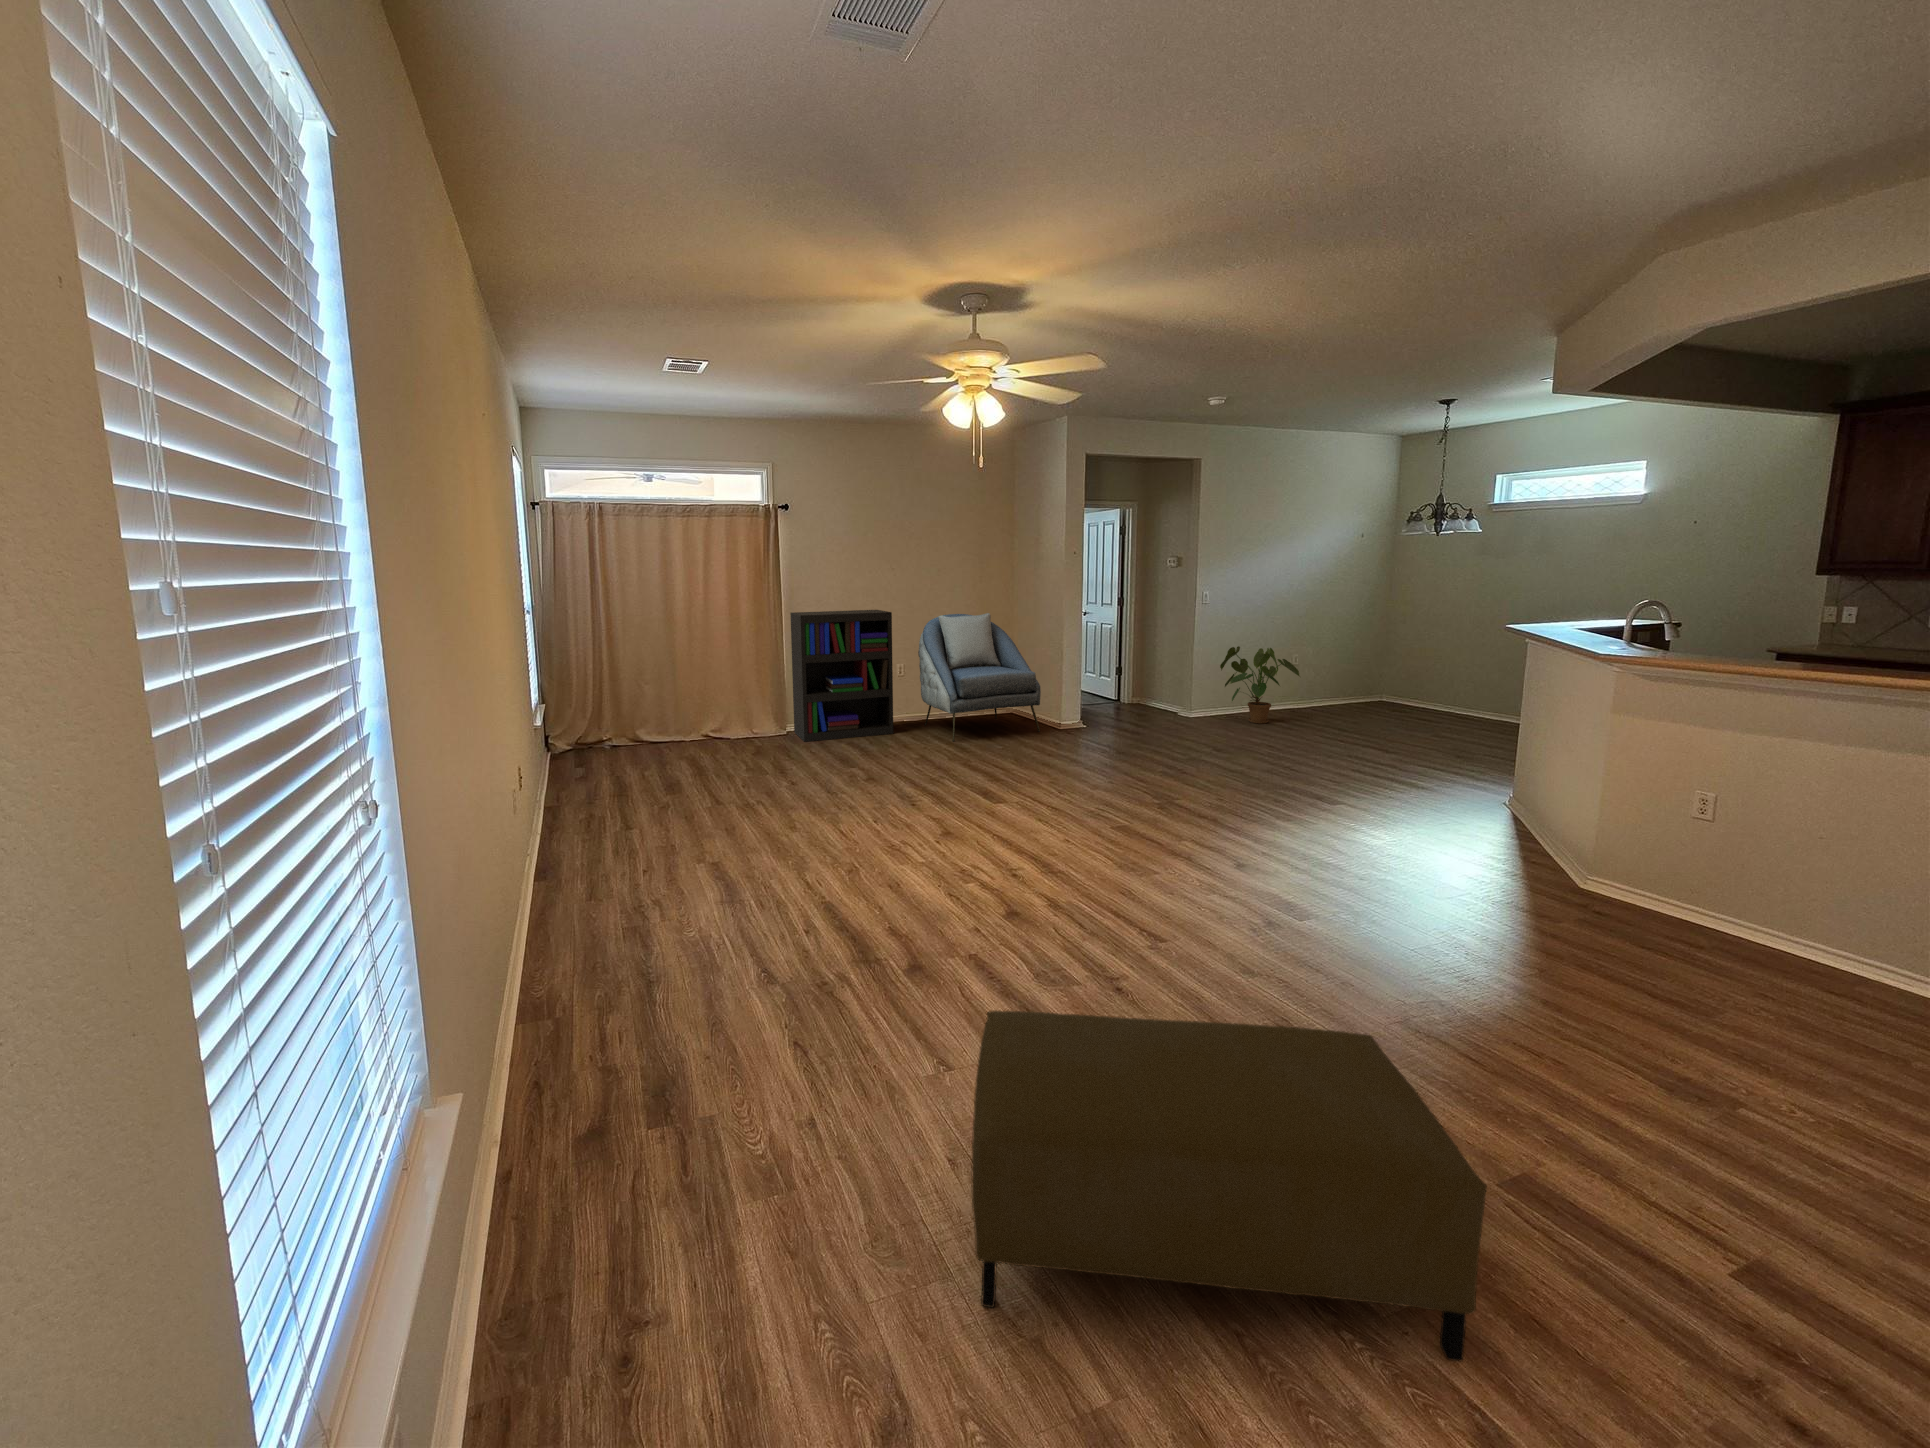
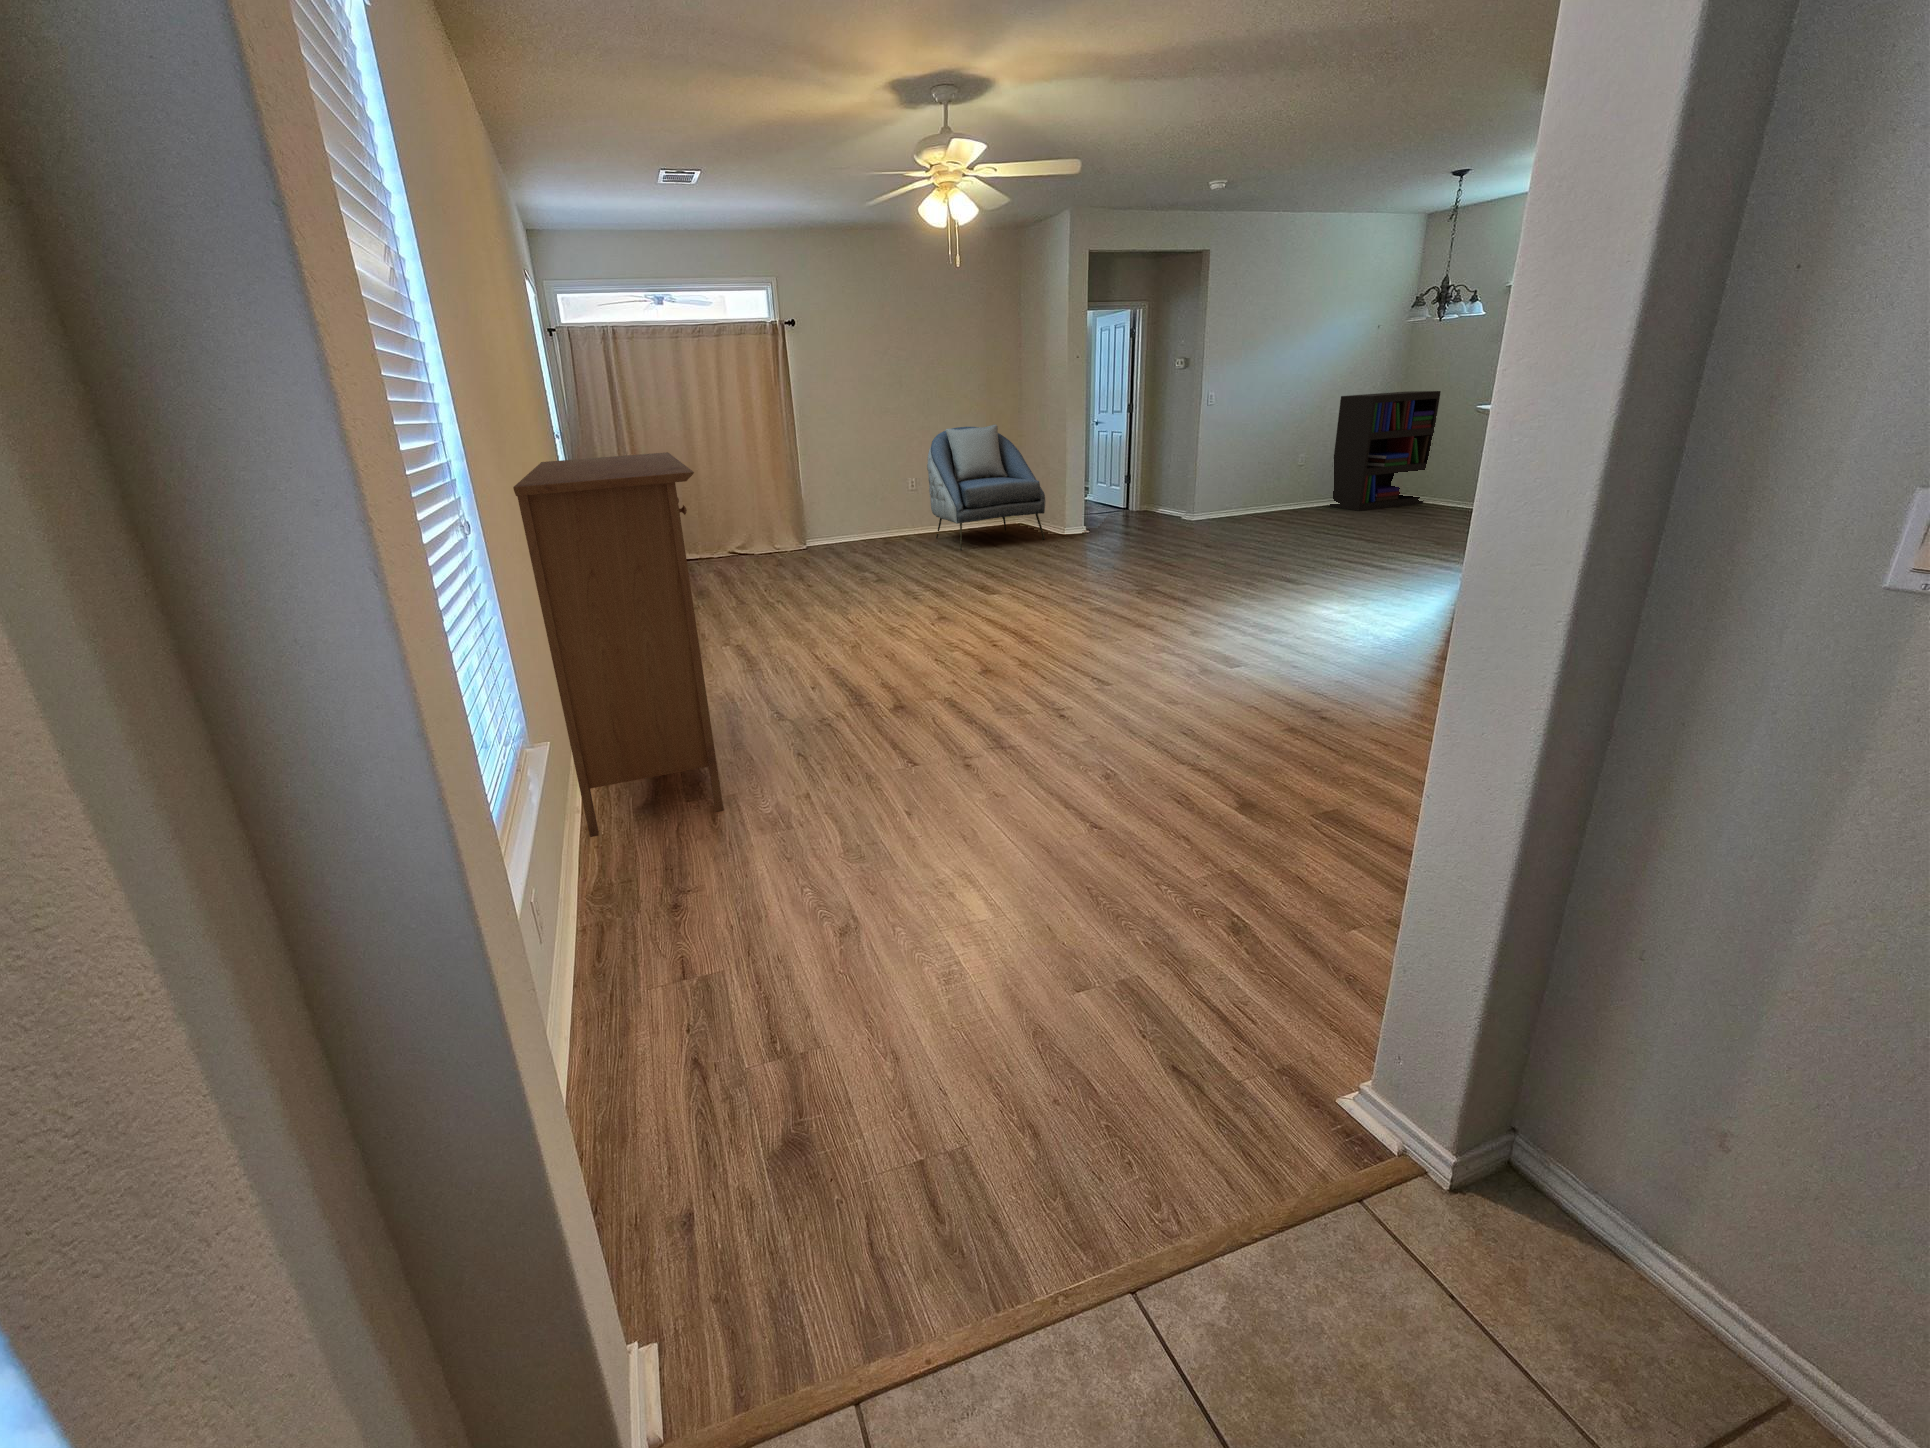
bookshelf: present [790,610,893,742] -> present [1329,391,1441,511]
house plant: present [1220,646,1300,723] -> none [1226,447,1306,524]
console table: none [457,656,700,1201] -> present [513,452,724,837]
ottoman: present [971,1010,1487,1361] -> none [905,701,1251,894]

